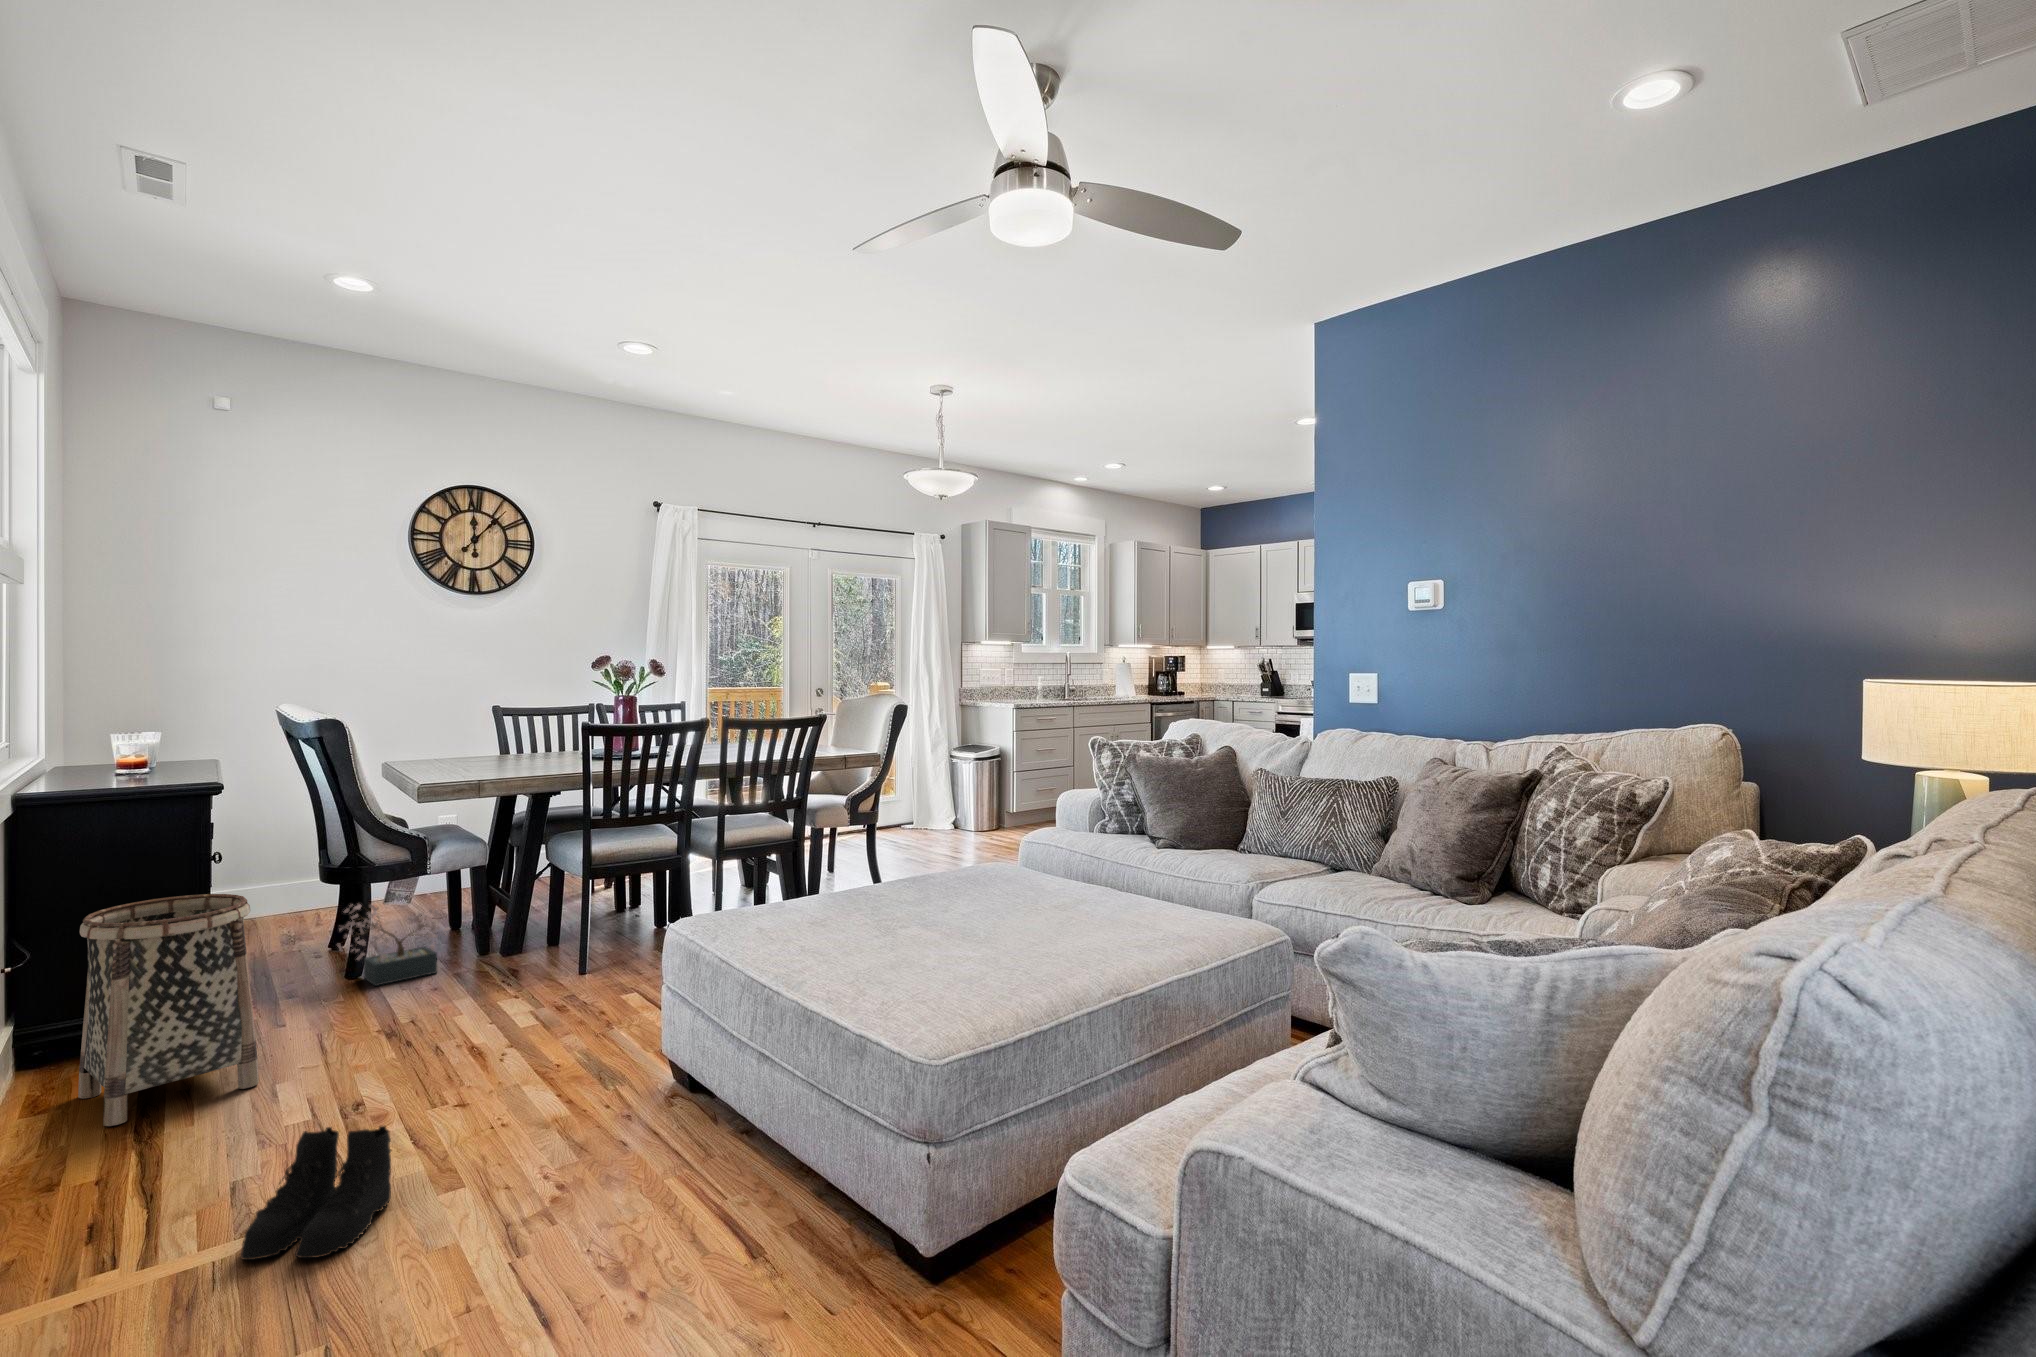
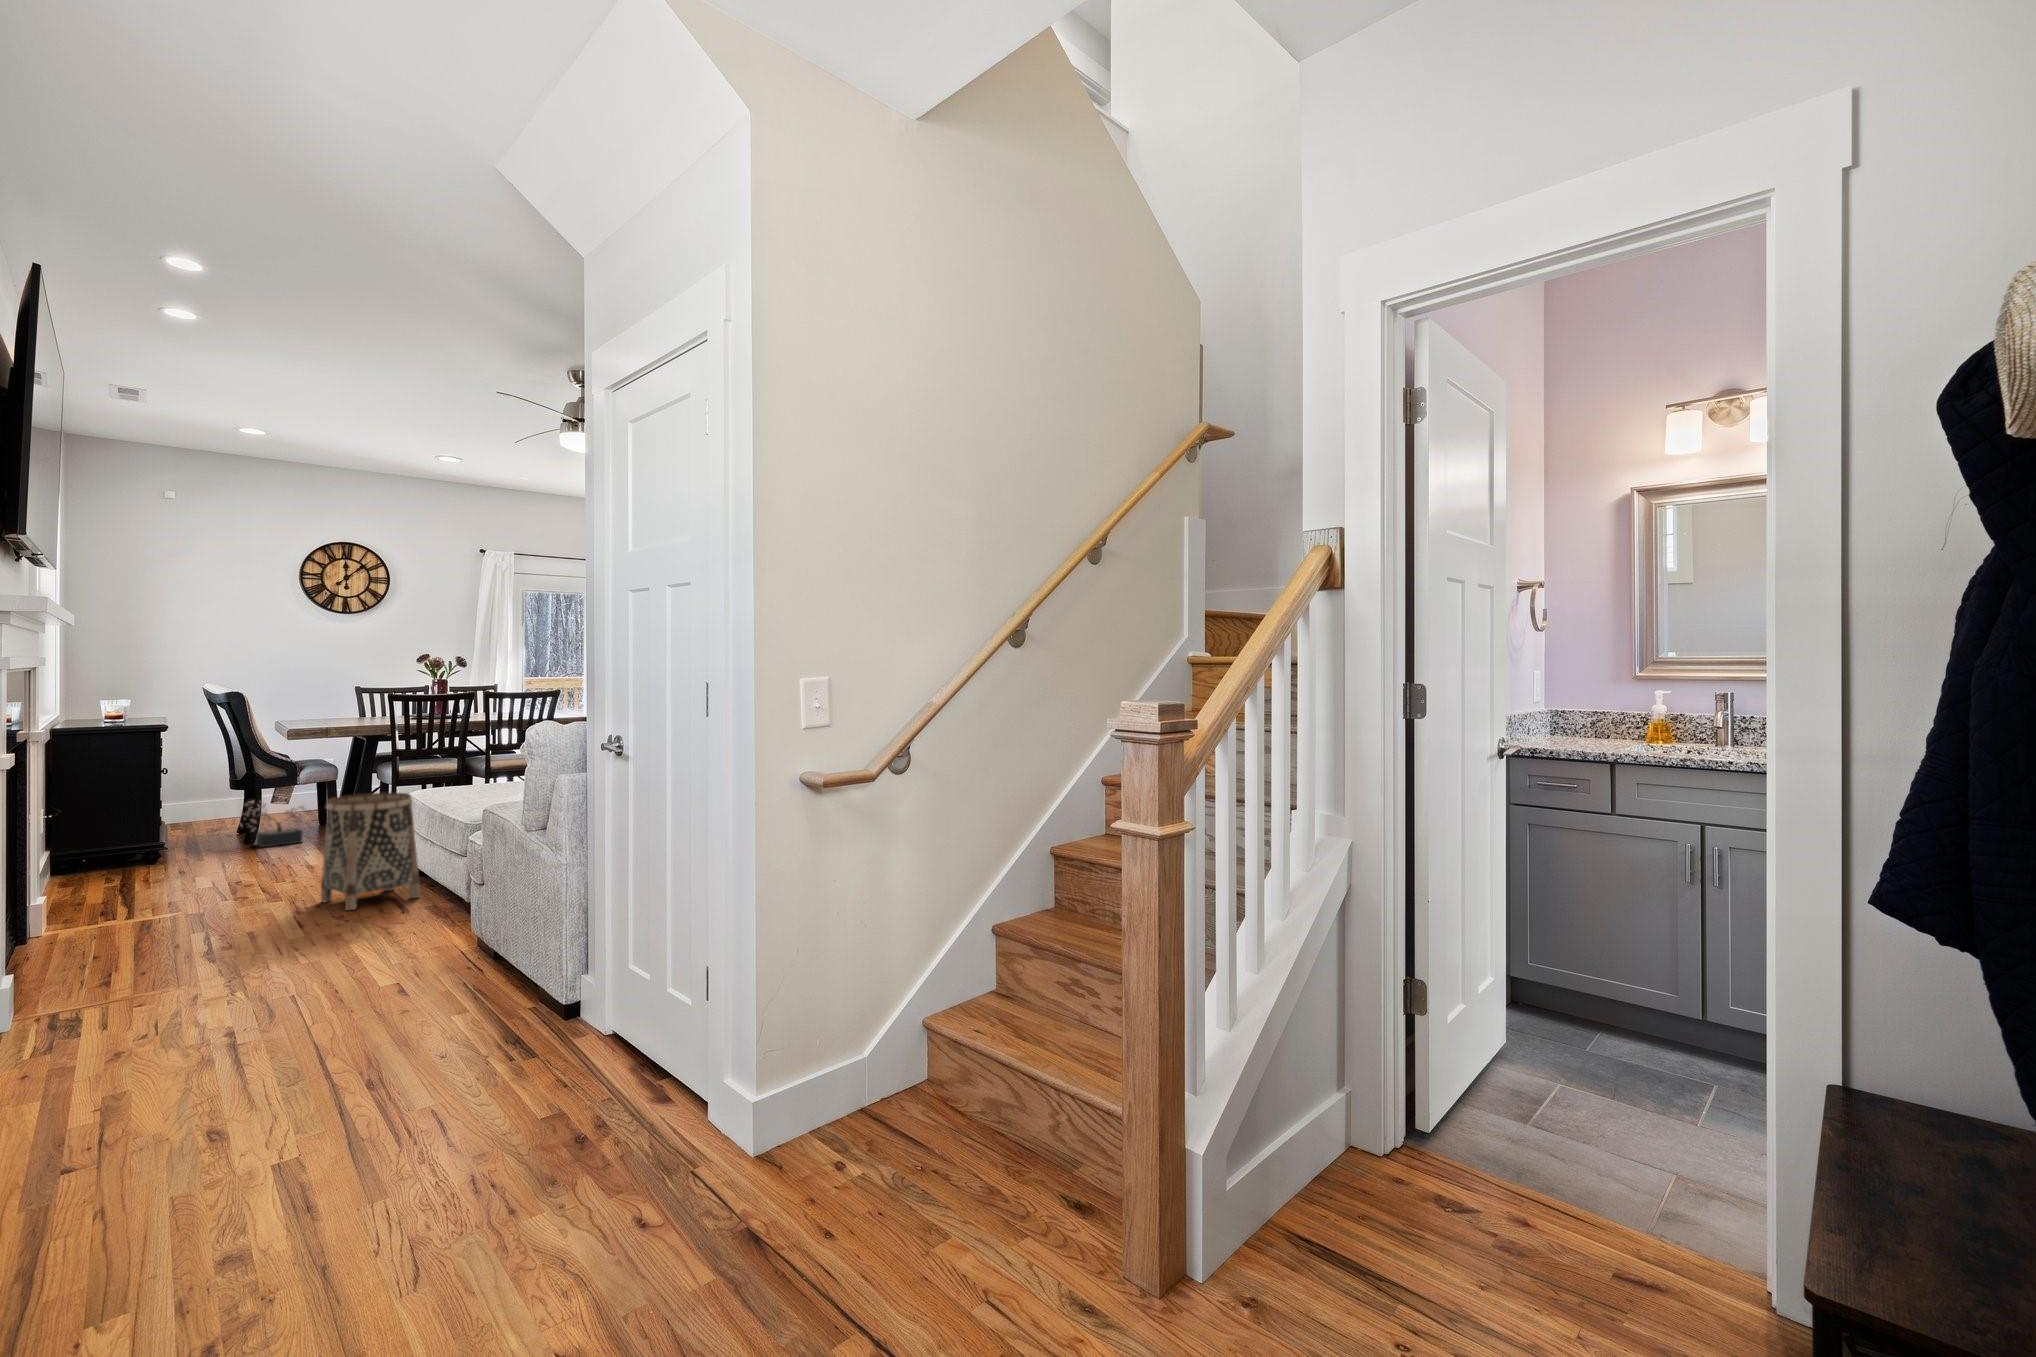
basket: present [78,894,259,1126] -> present [321,793,420,910]
boots: present [241,1126,391,1260] -> none [177,869,250,916]

